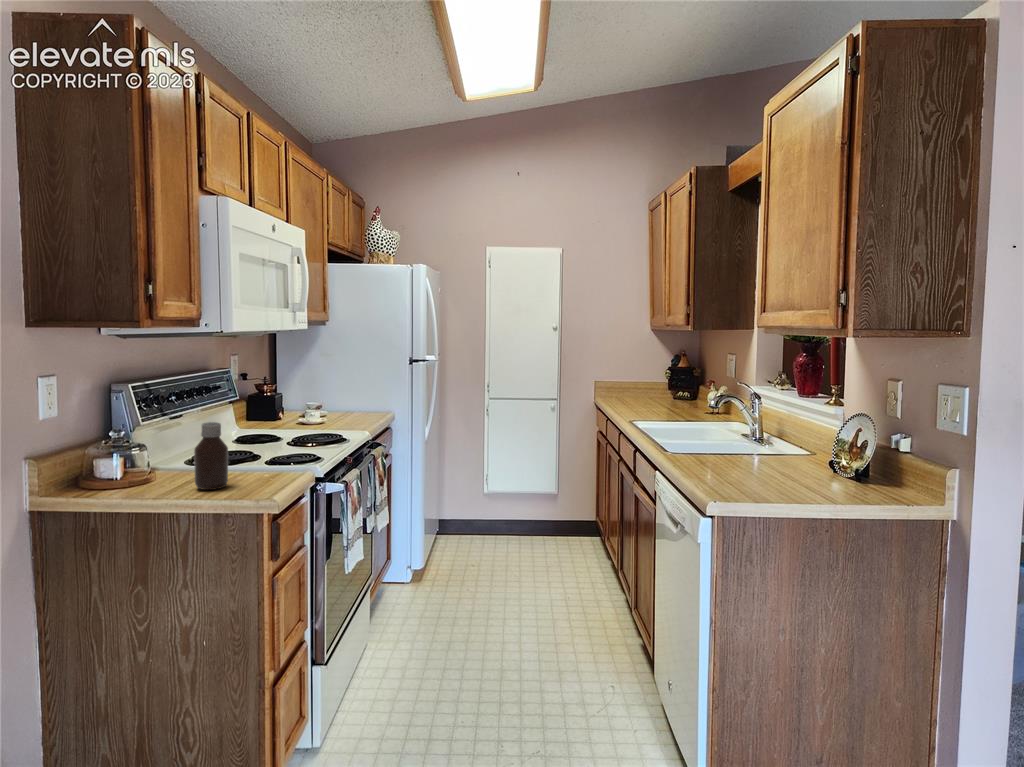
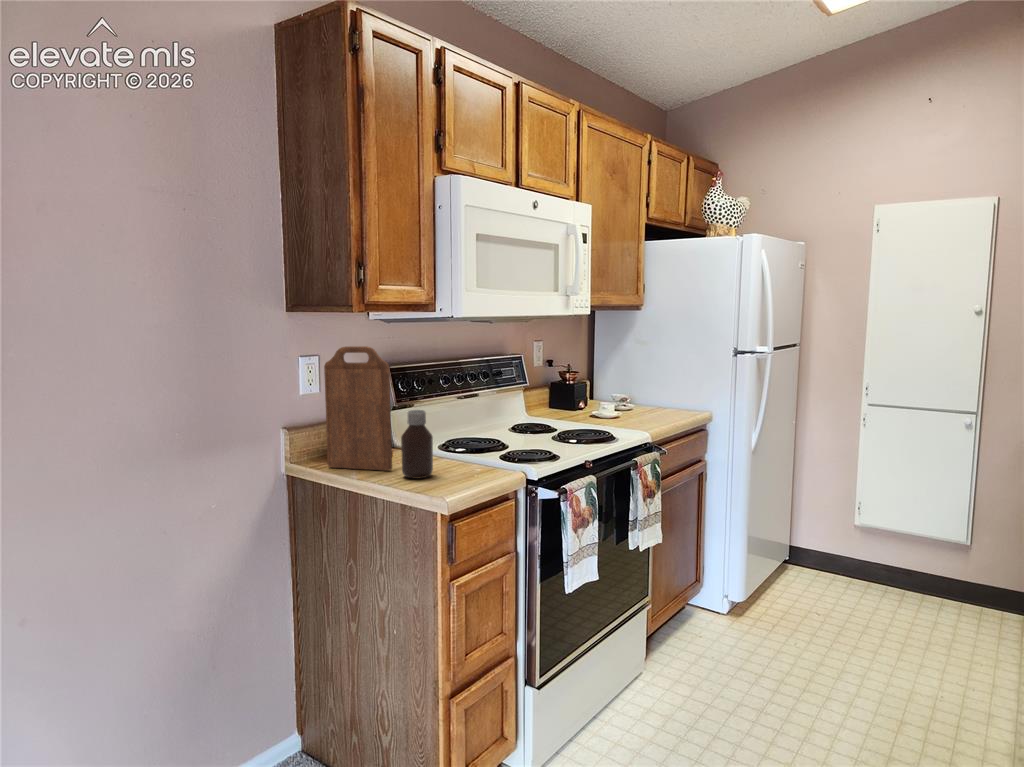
cutting board: none [82,361,173,493] -> present [324,346,392,471]

